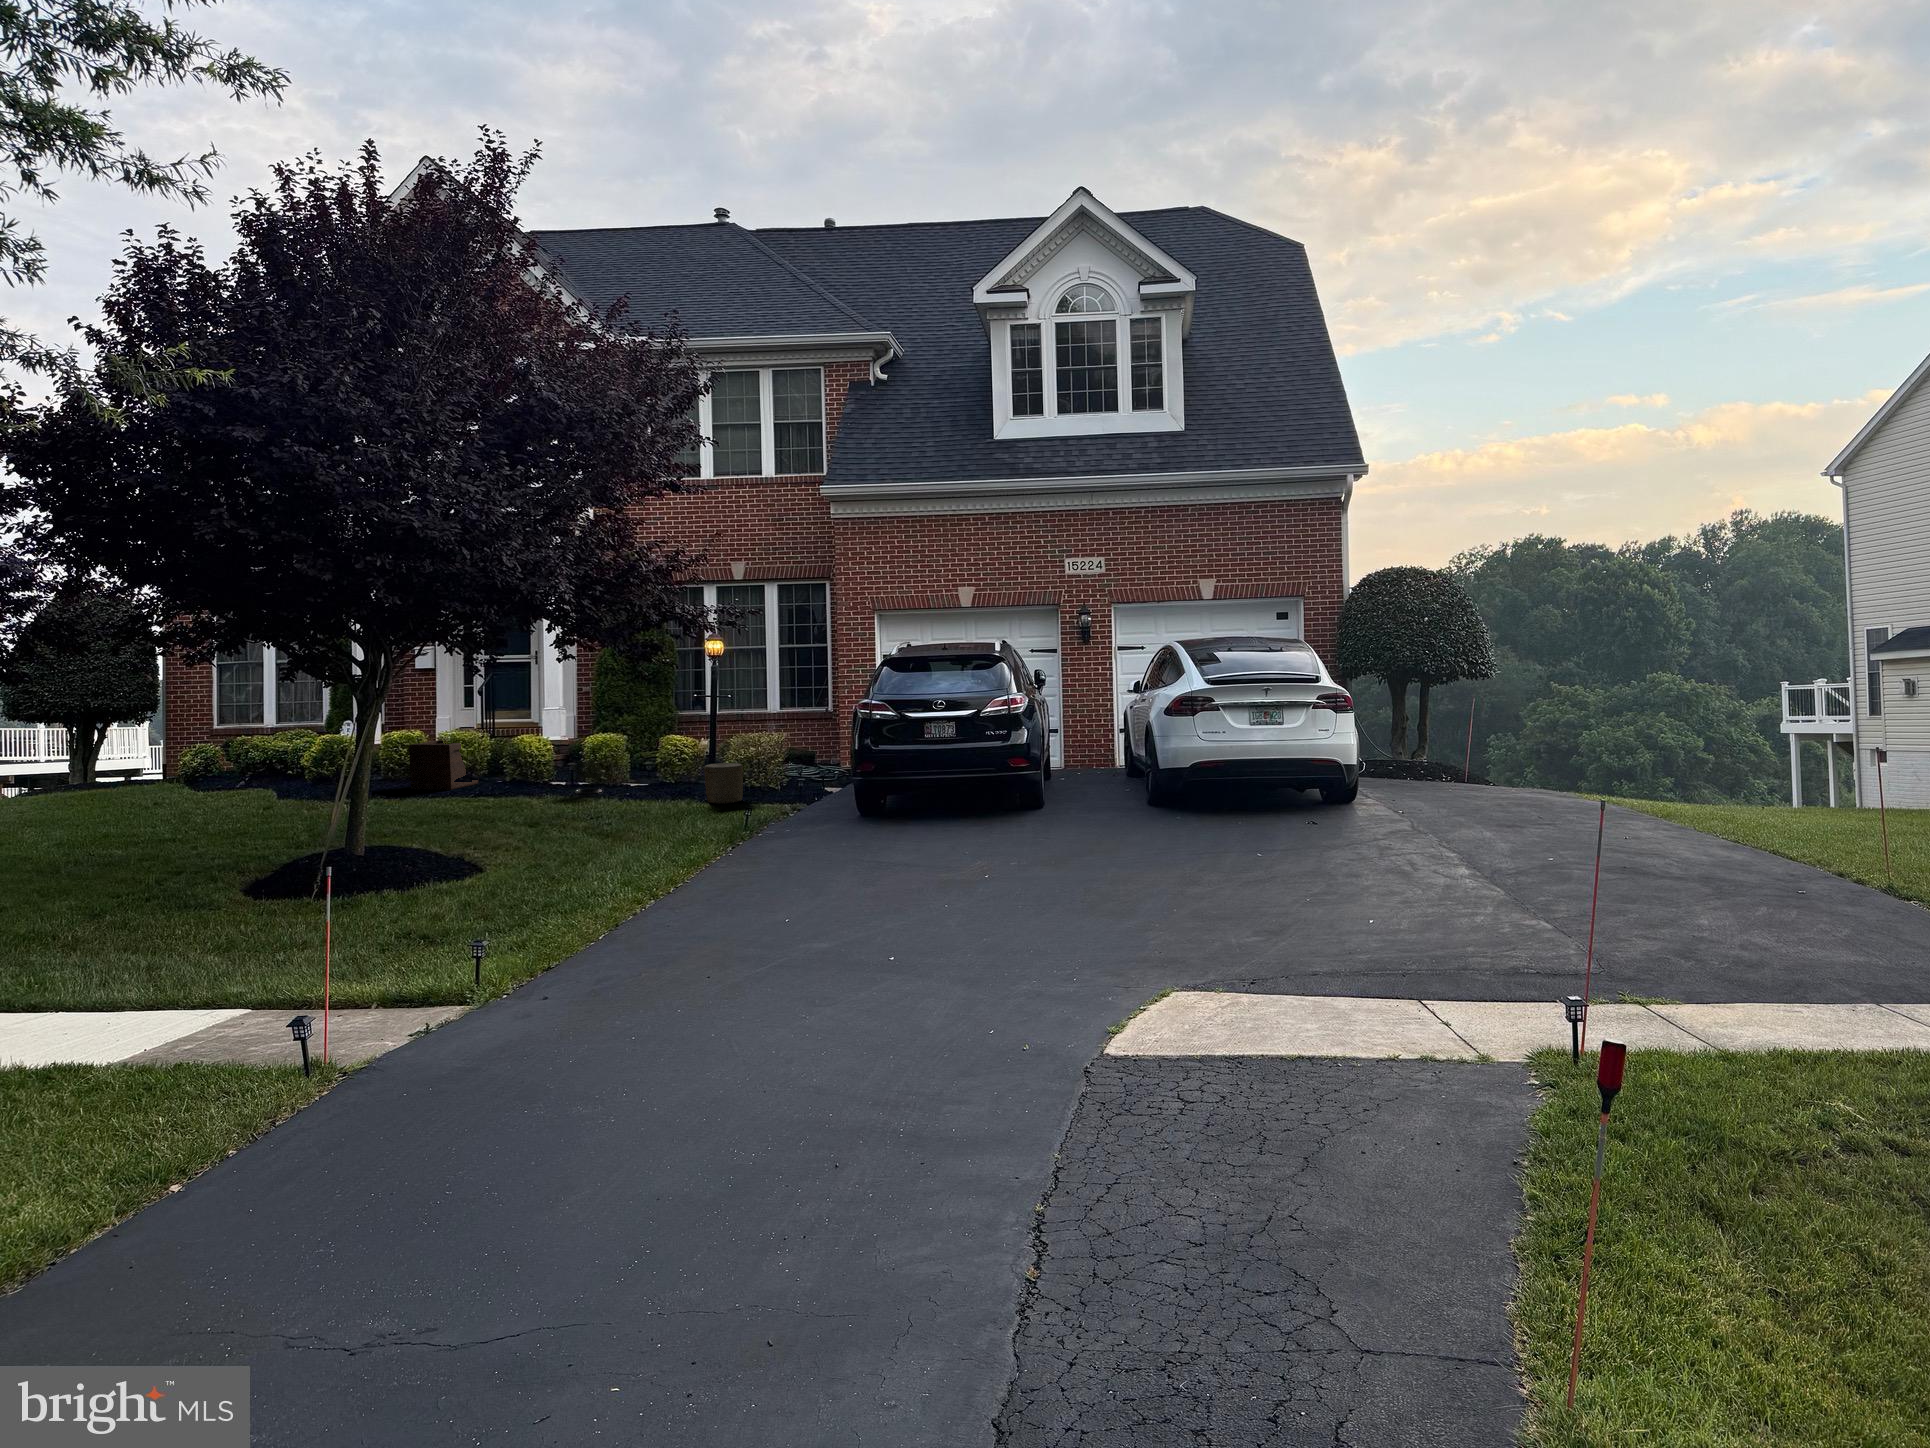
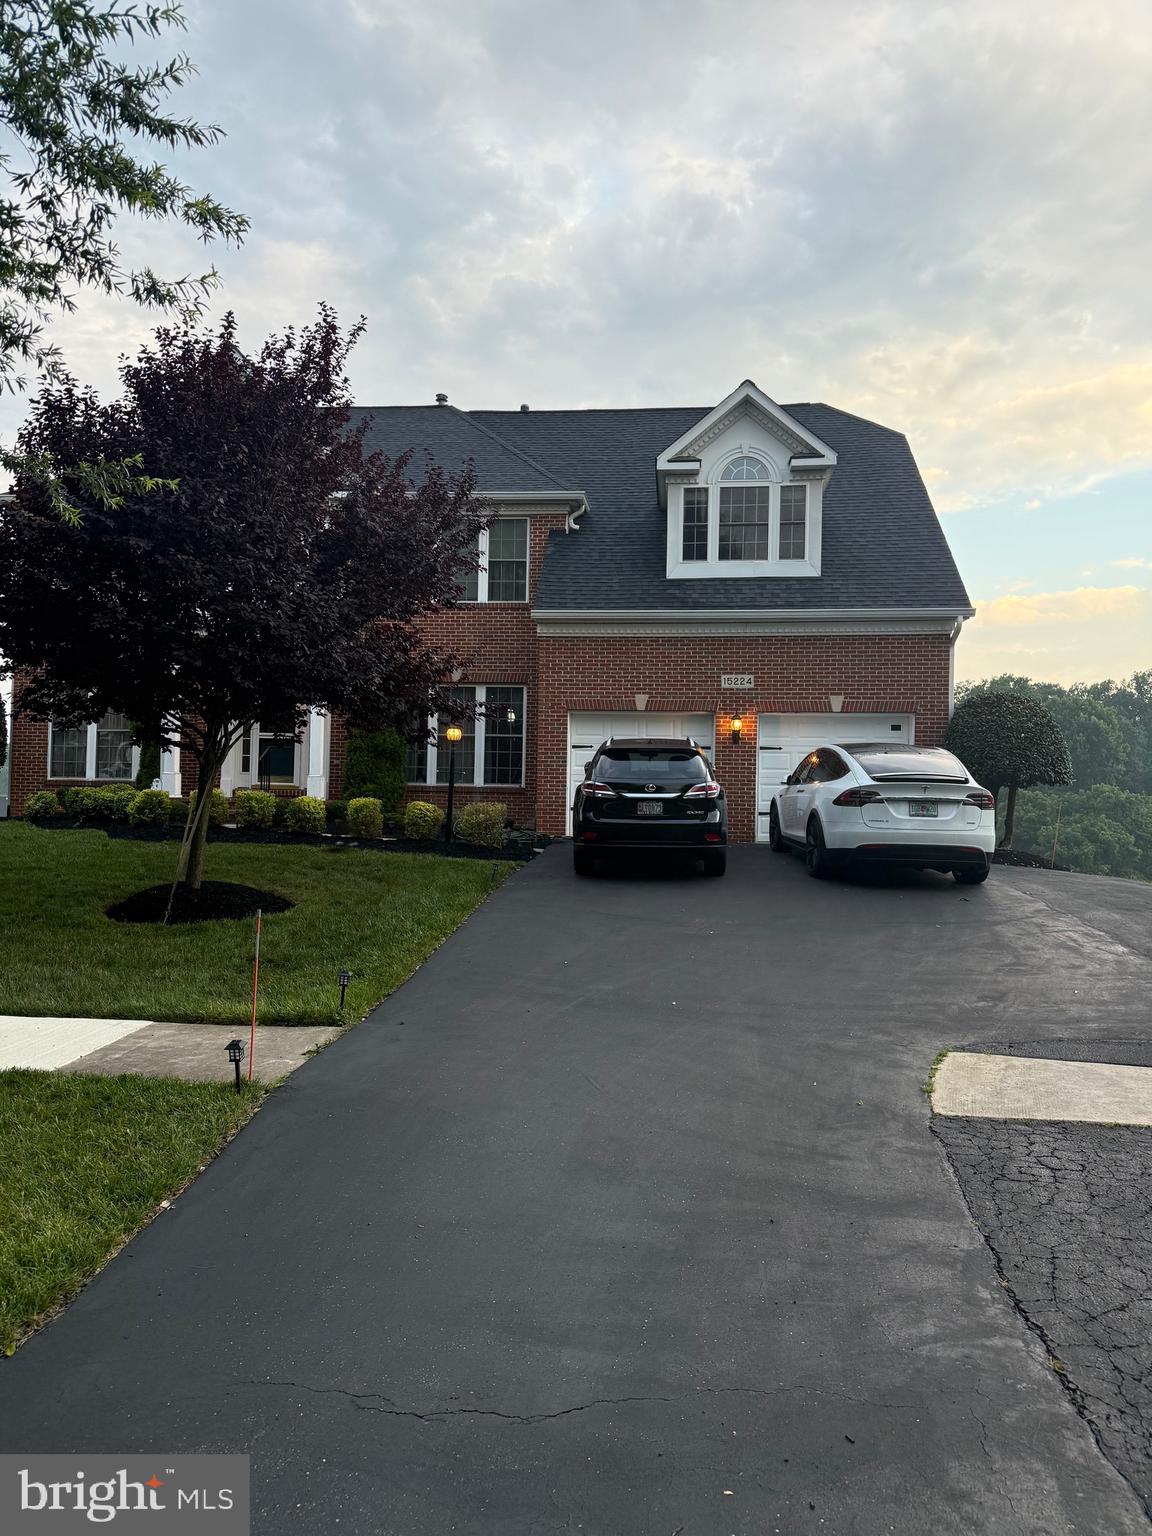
wooden crate: present [409,740,478,790] -> none [207,798,258,838]
woven basket: present [704,763,743,804] -> none [443,827,474,859]

